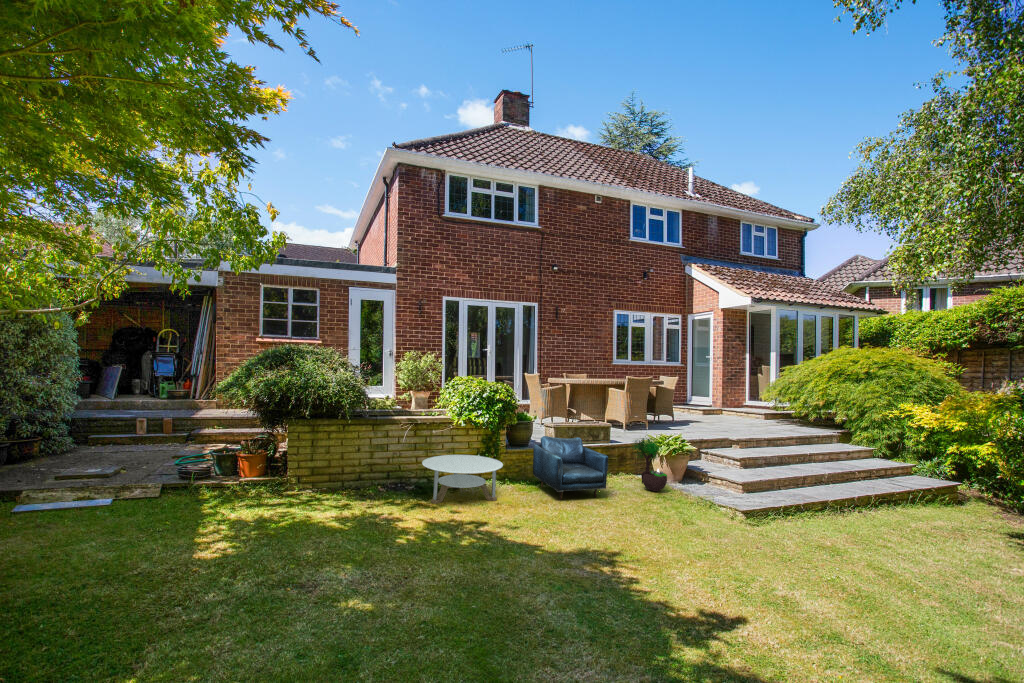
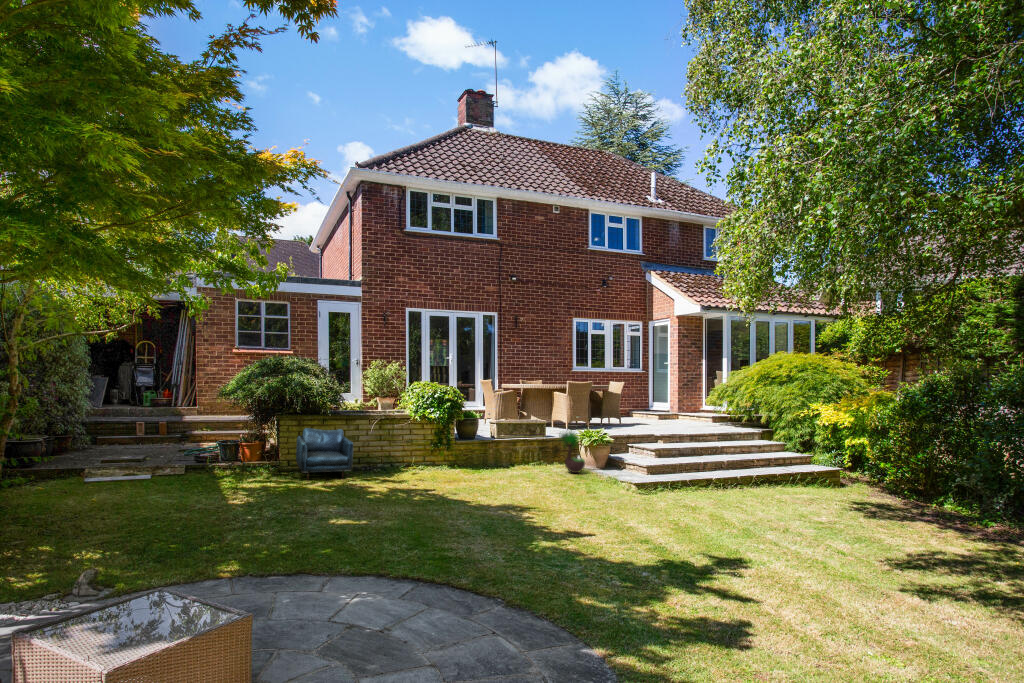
armchair: present [533,436,608,500] -> present [296,428,353,480]
round table: present [422,455,503,504] -> none [386,445,450,478]

